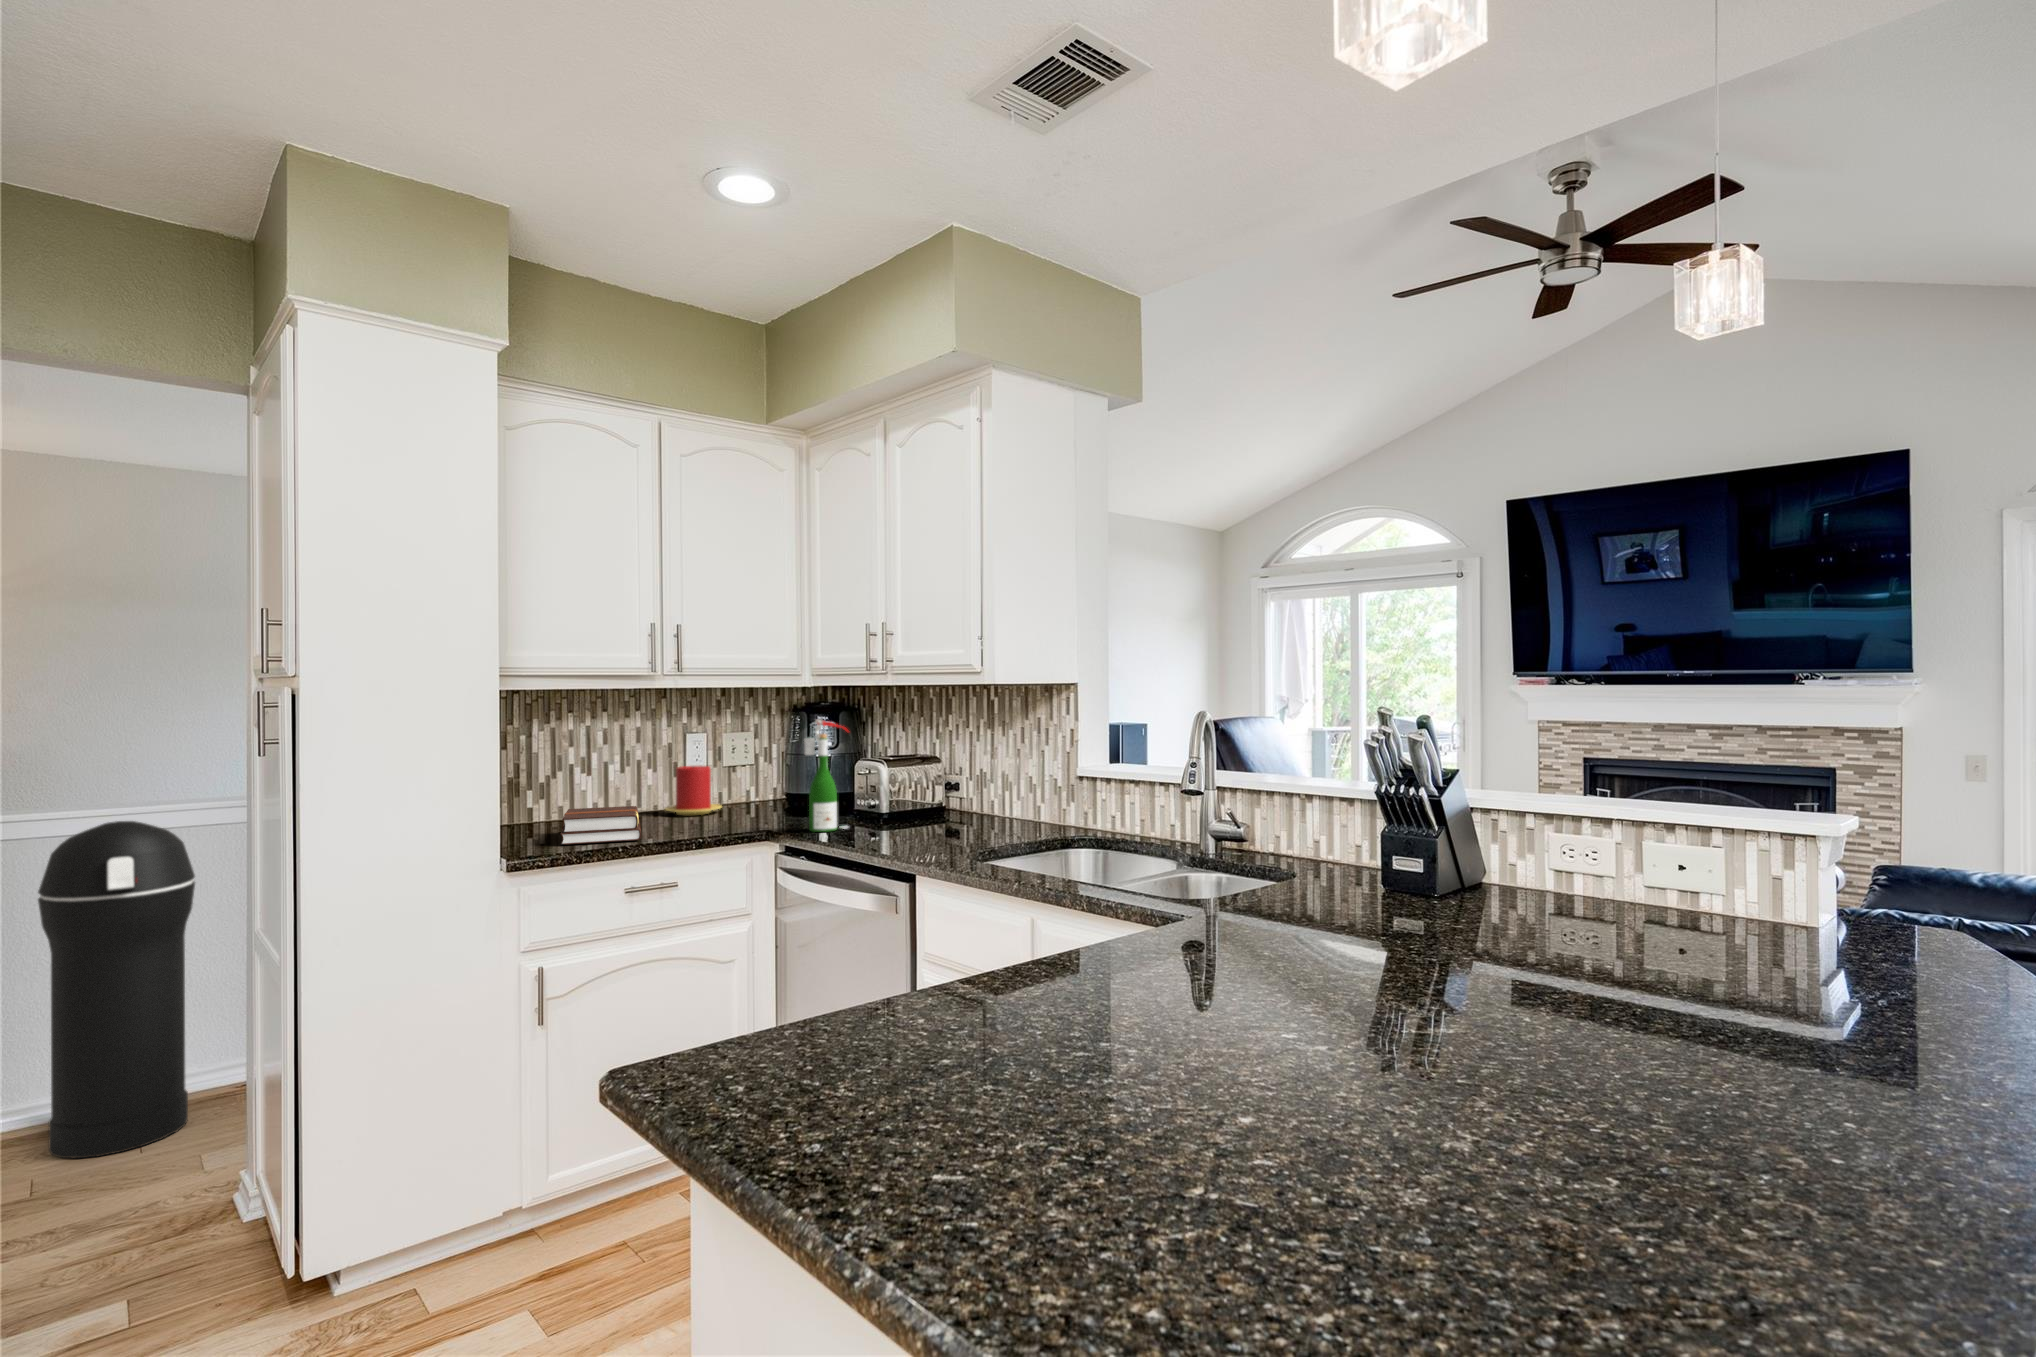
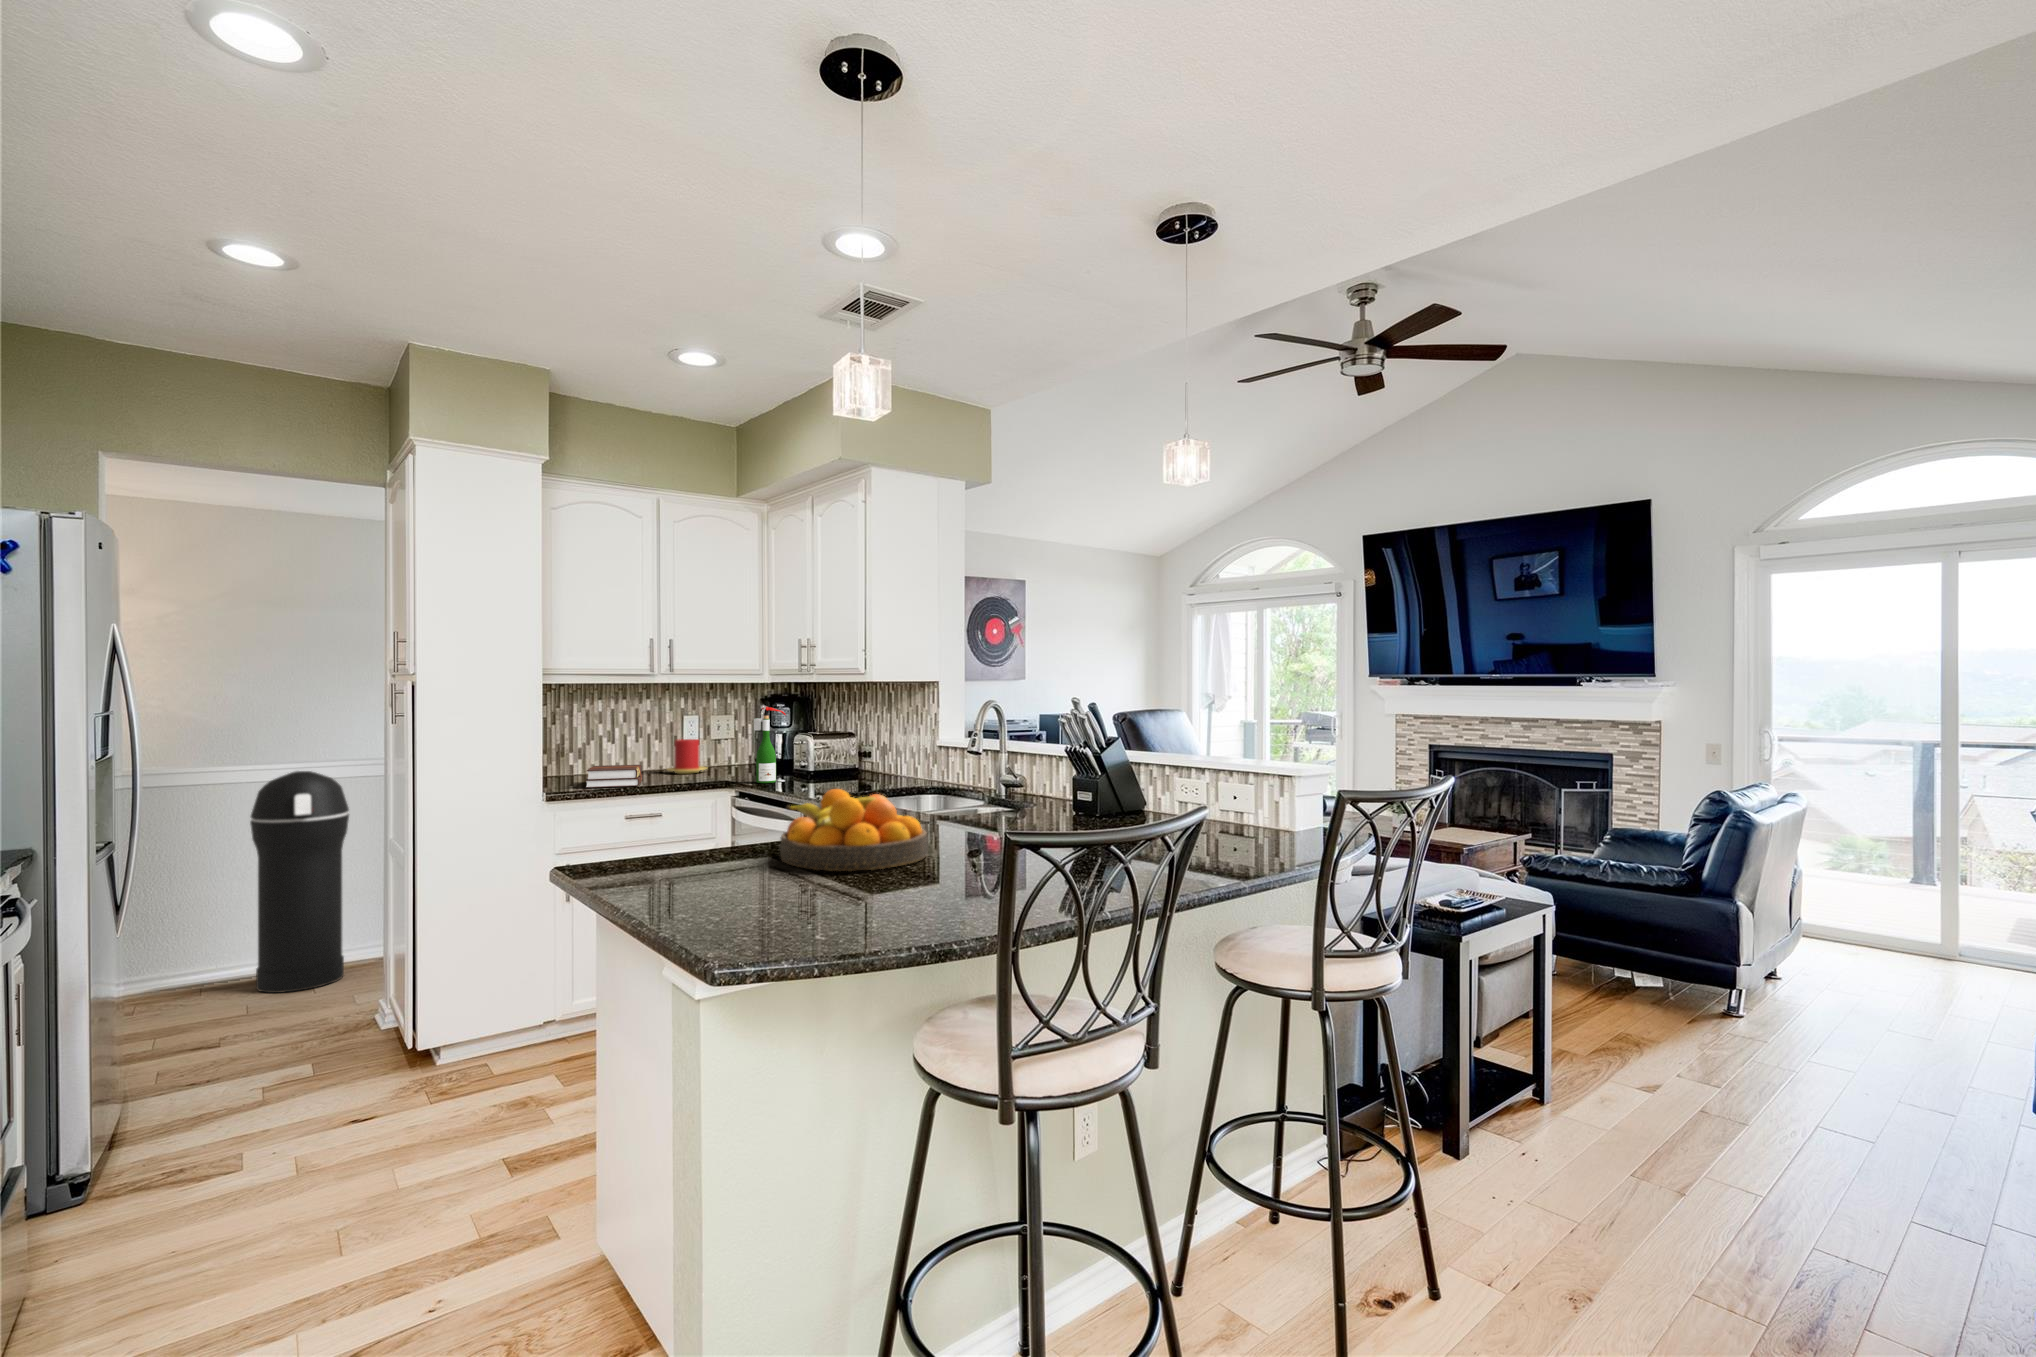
fruit bowl: none [1028,884,1312,1067] -> present [780,789,928,871]

